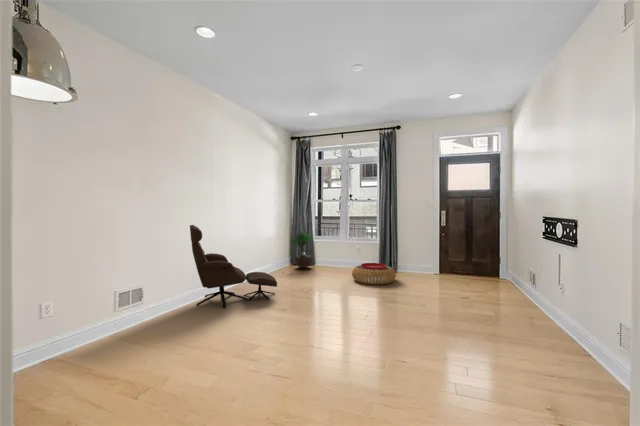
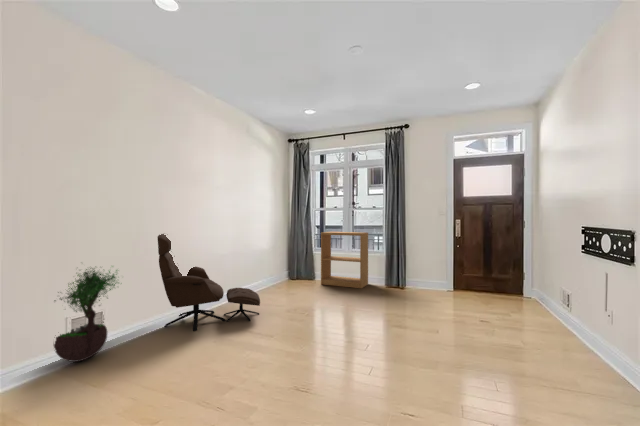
bookshelf: none [321,222,364,273] -> present [321,232,368,288]
potted tree: present [293,231,312,268] -> present [54,268,117,362]
pouf: present [352,263,396,285] -> none [352,278,402,304]

